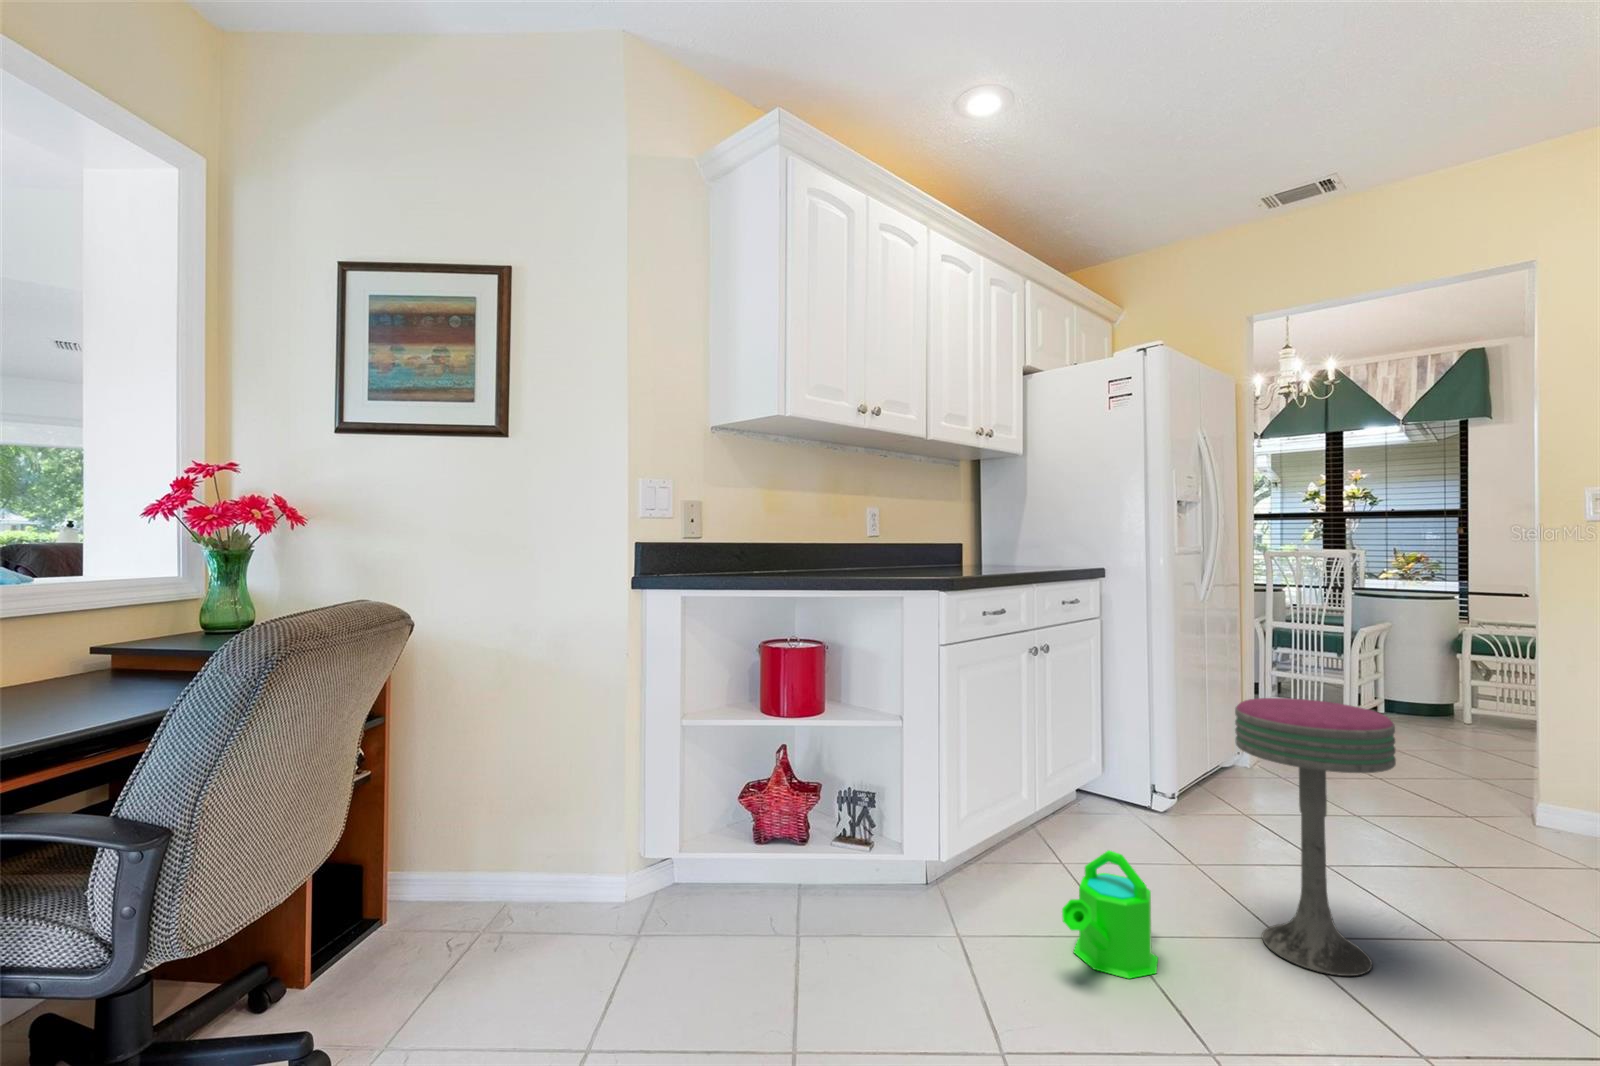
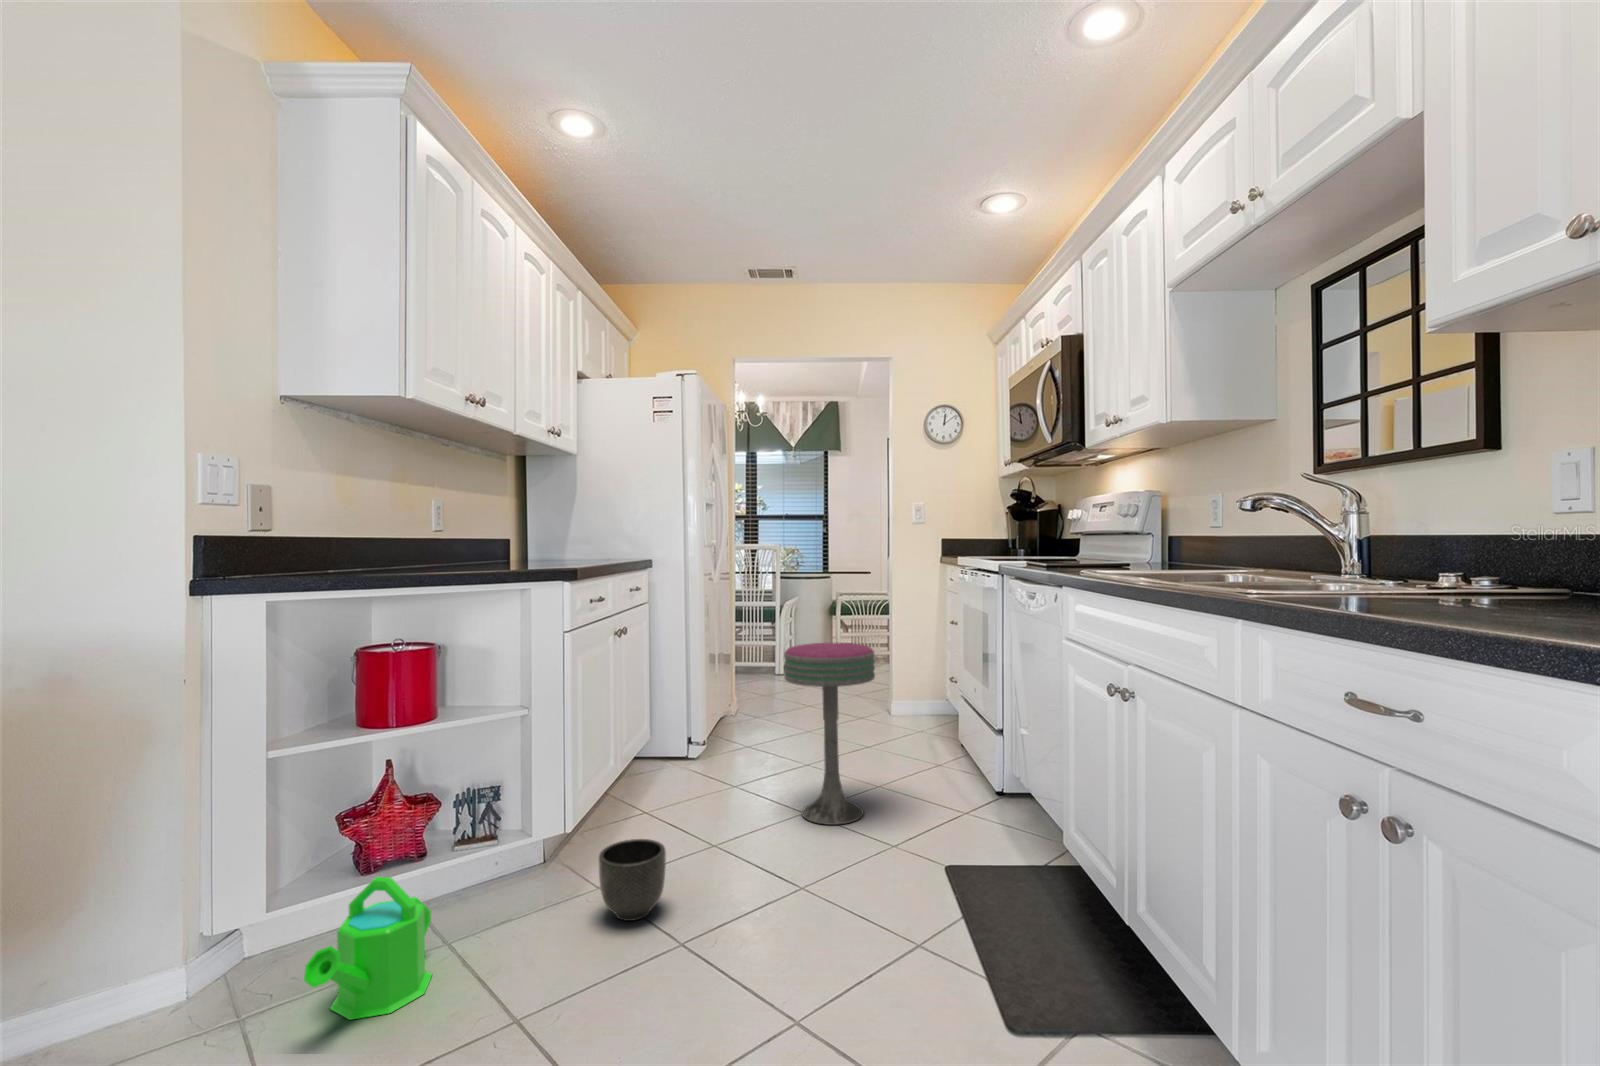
watering can: present [1062,850,1158,979] -> present [304,877,432,1020]
planter: none [932,890,1008,988] -> present [598,839,666,921]

